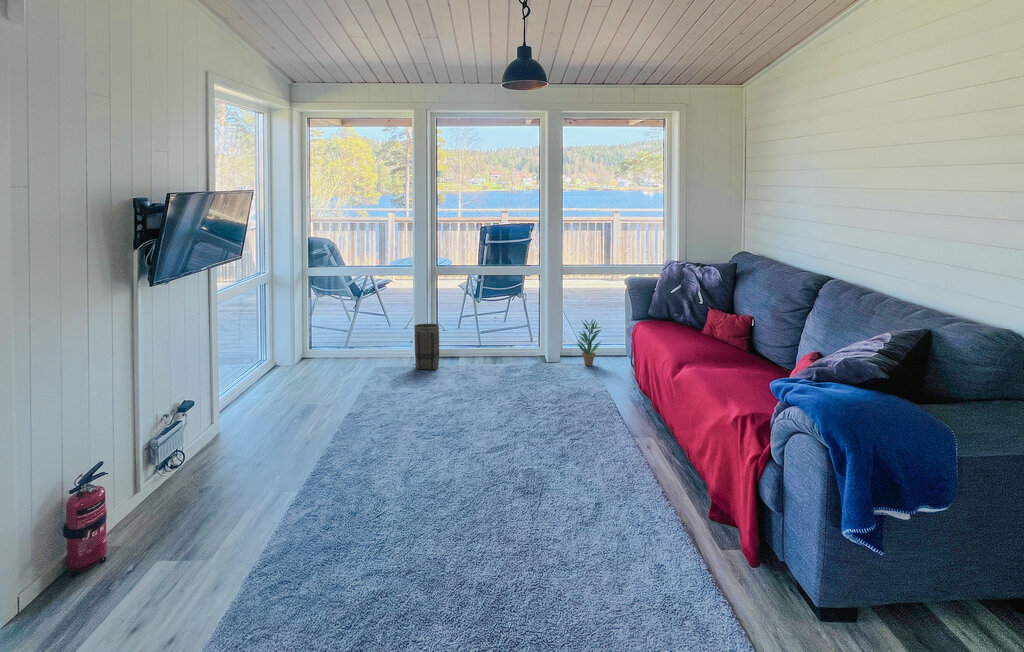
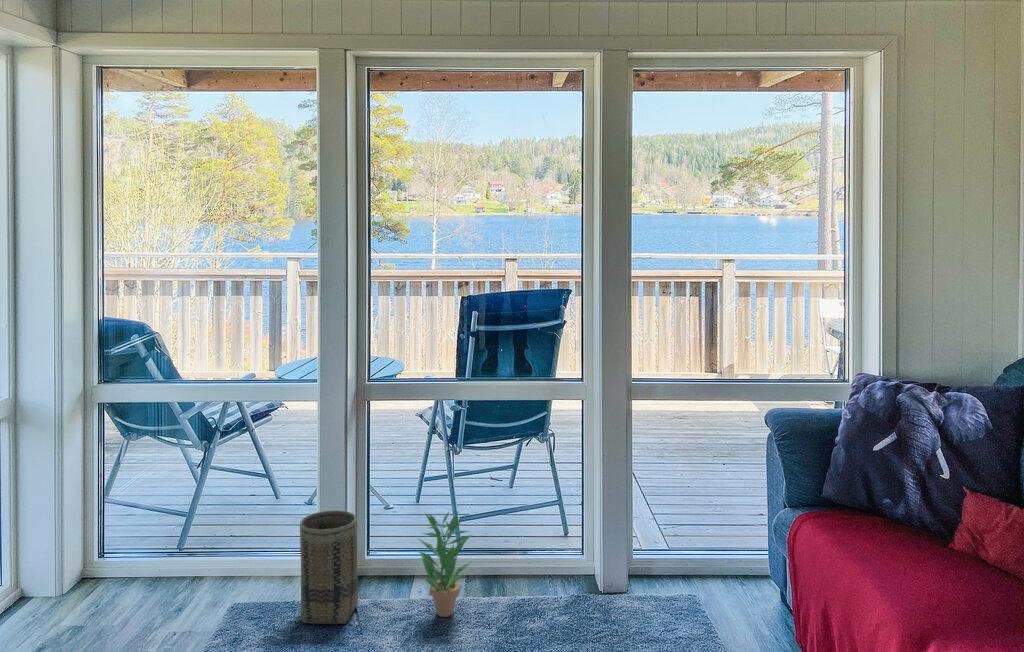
potted plant: present [577,320,601,366] -> present [418,513,471,617]

